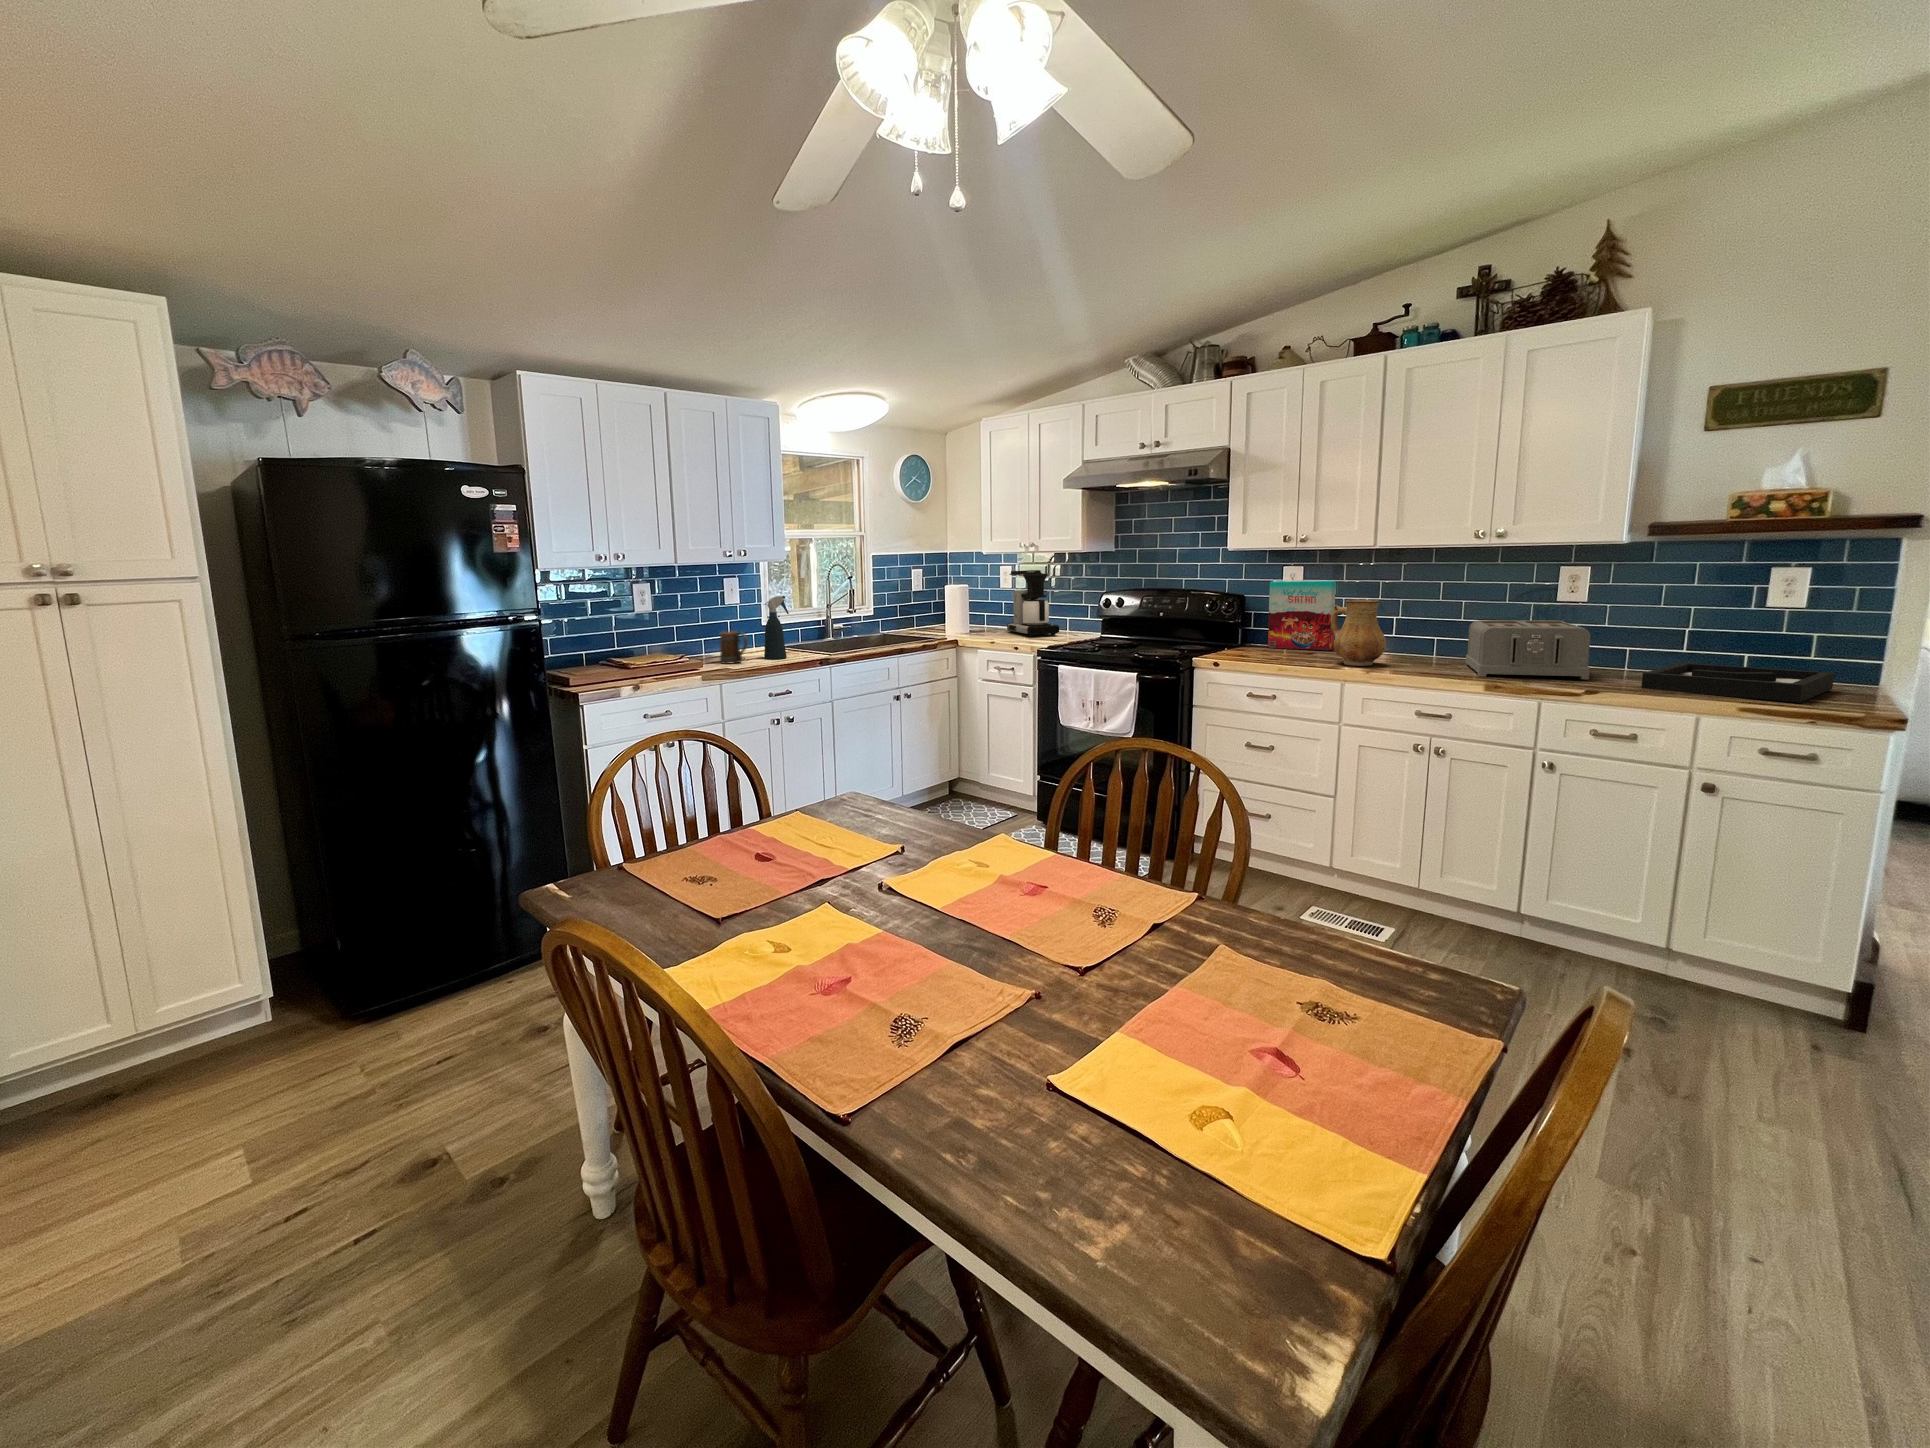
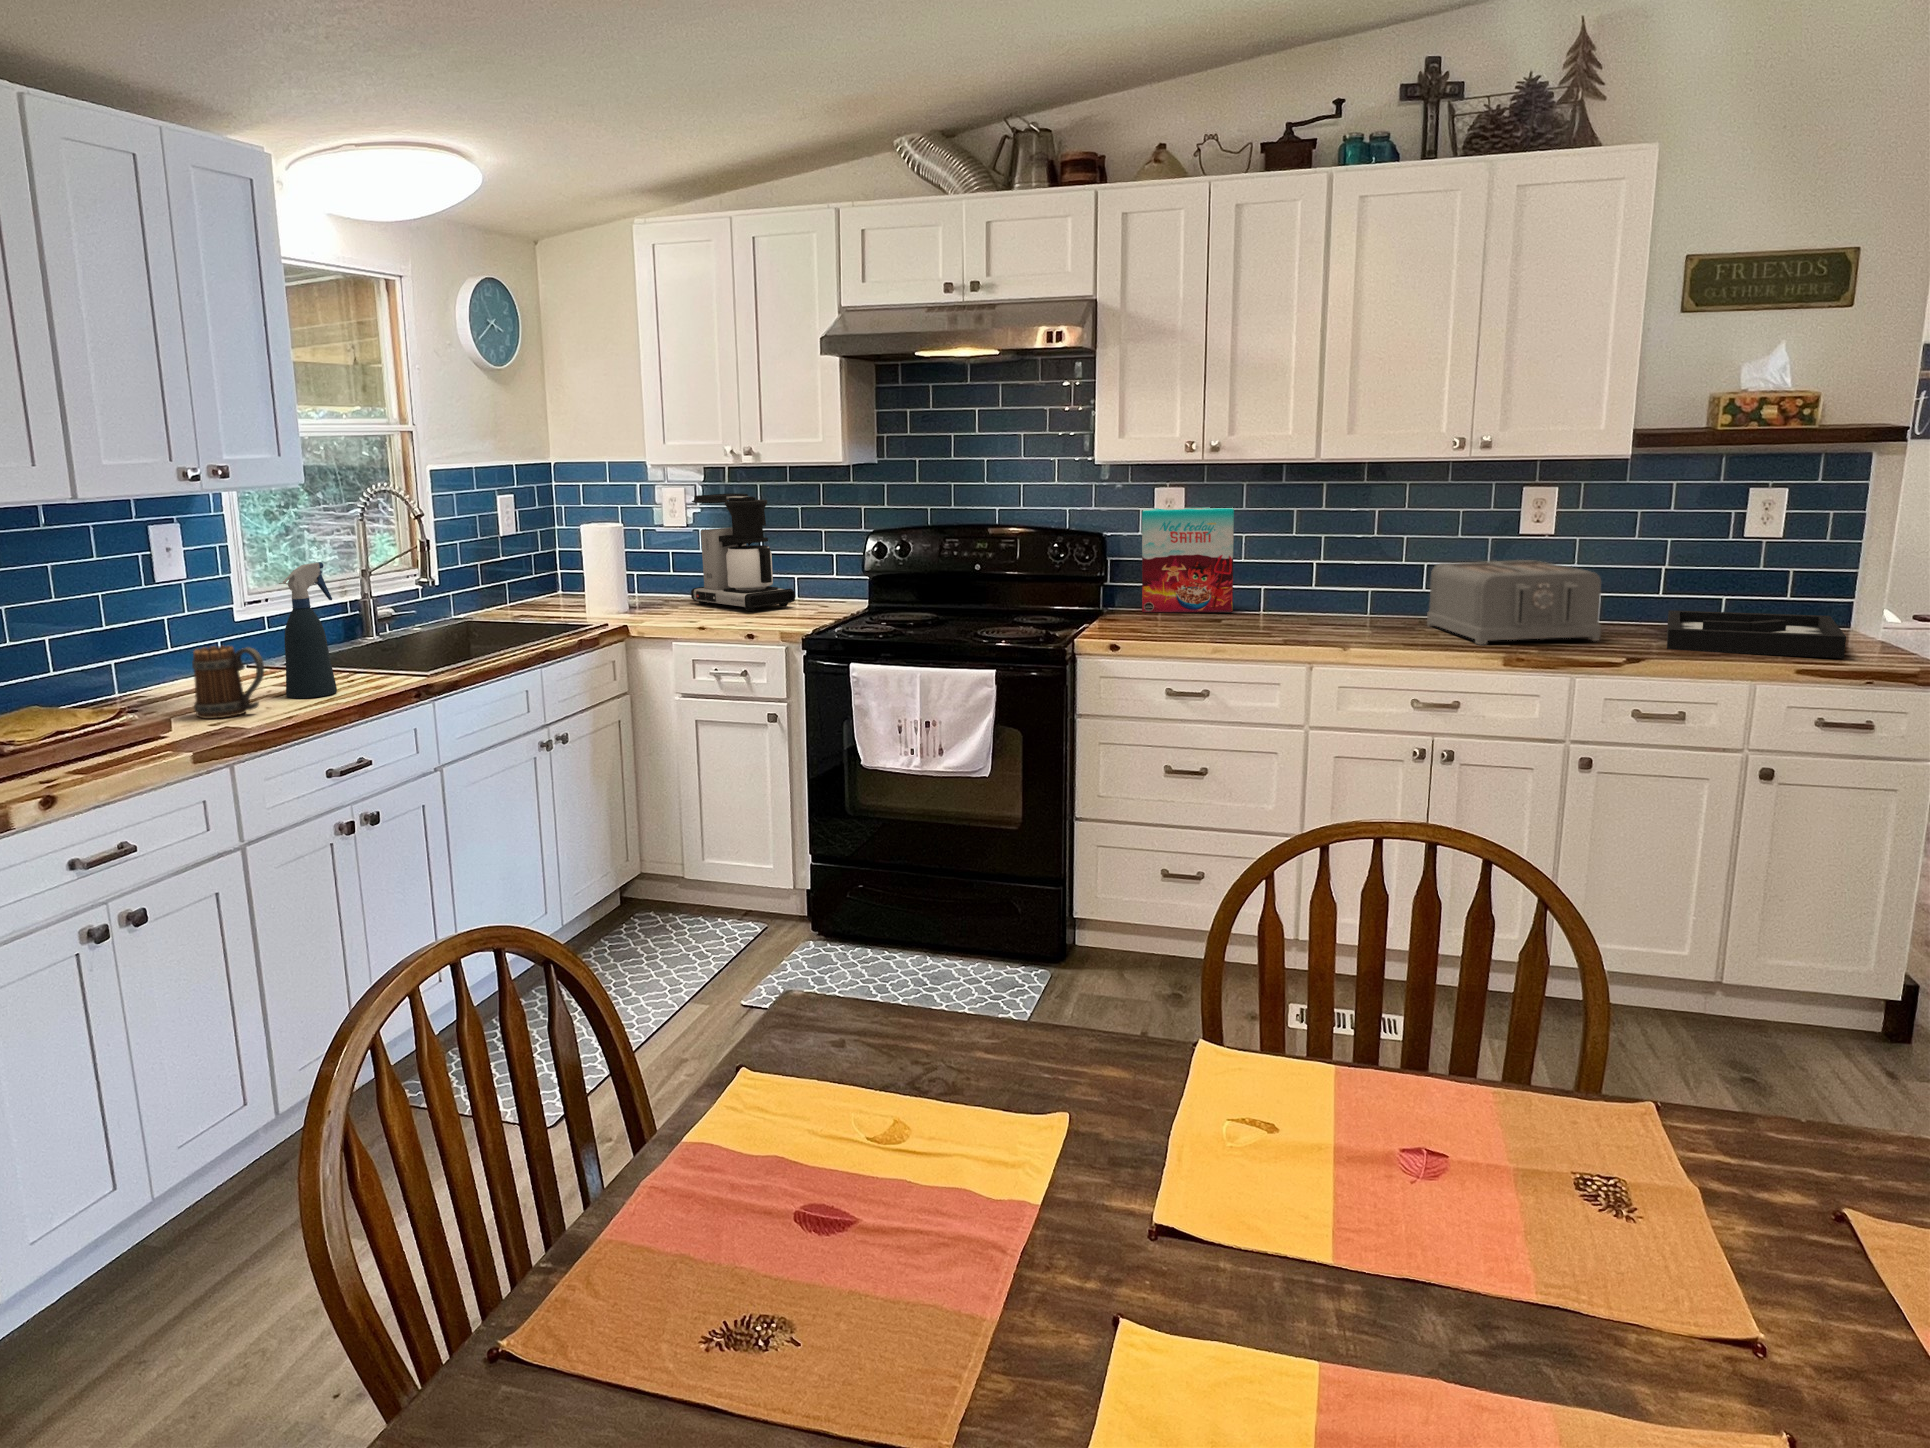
ceramic pitcher: present [1330,599,1386,666] -> none [1265,538,1345,637]

